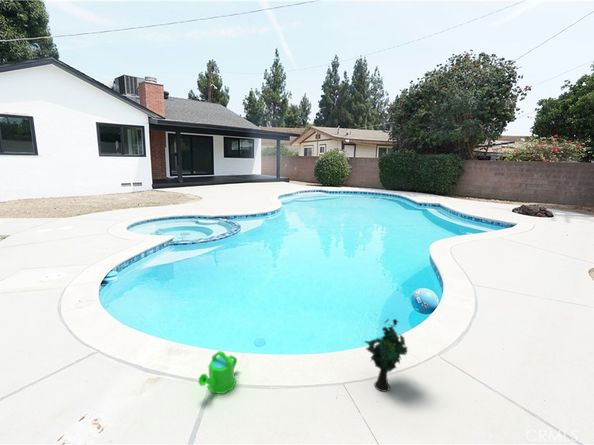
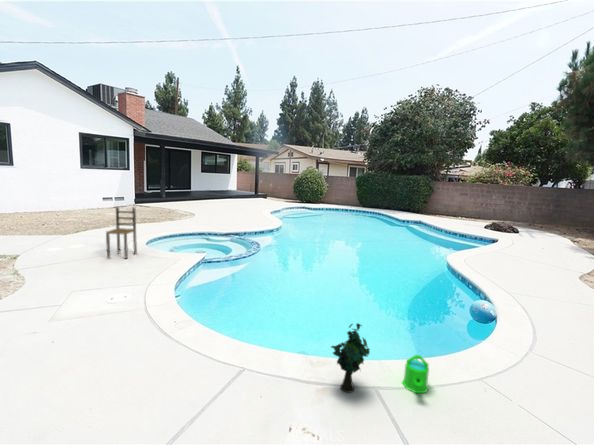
chair: none [72,190,106,239] -> present [106,207,137,259]
decorative plant: present [365,319,407,391] -> present [331,324,370,393]

